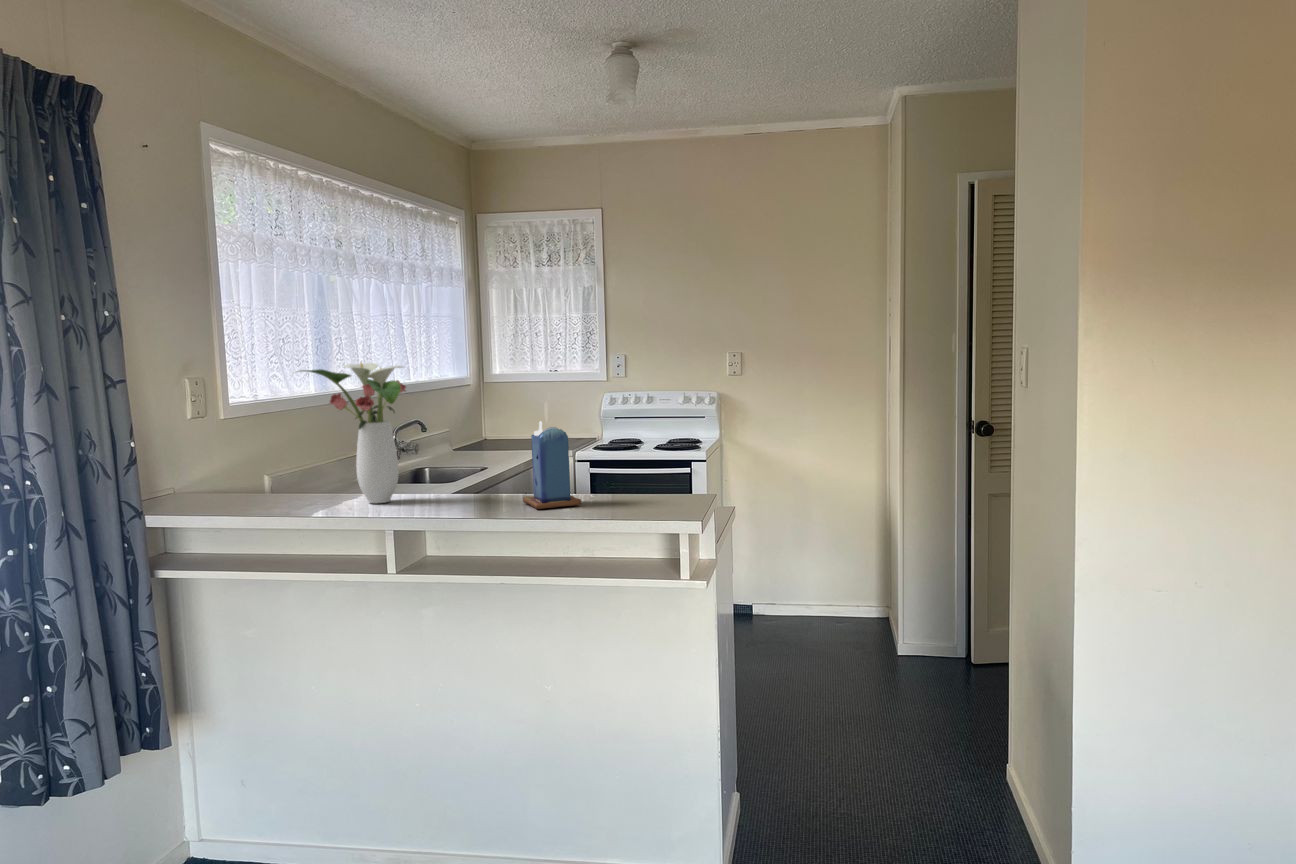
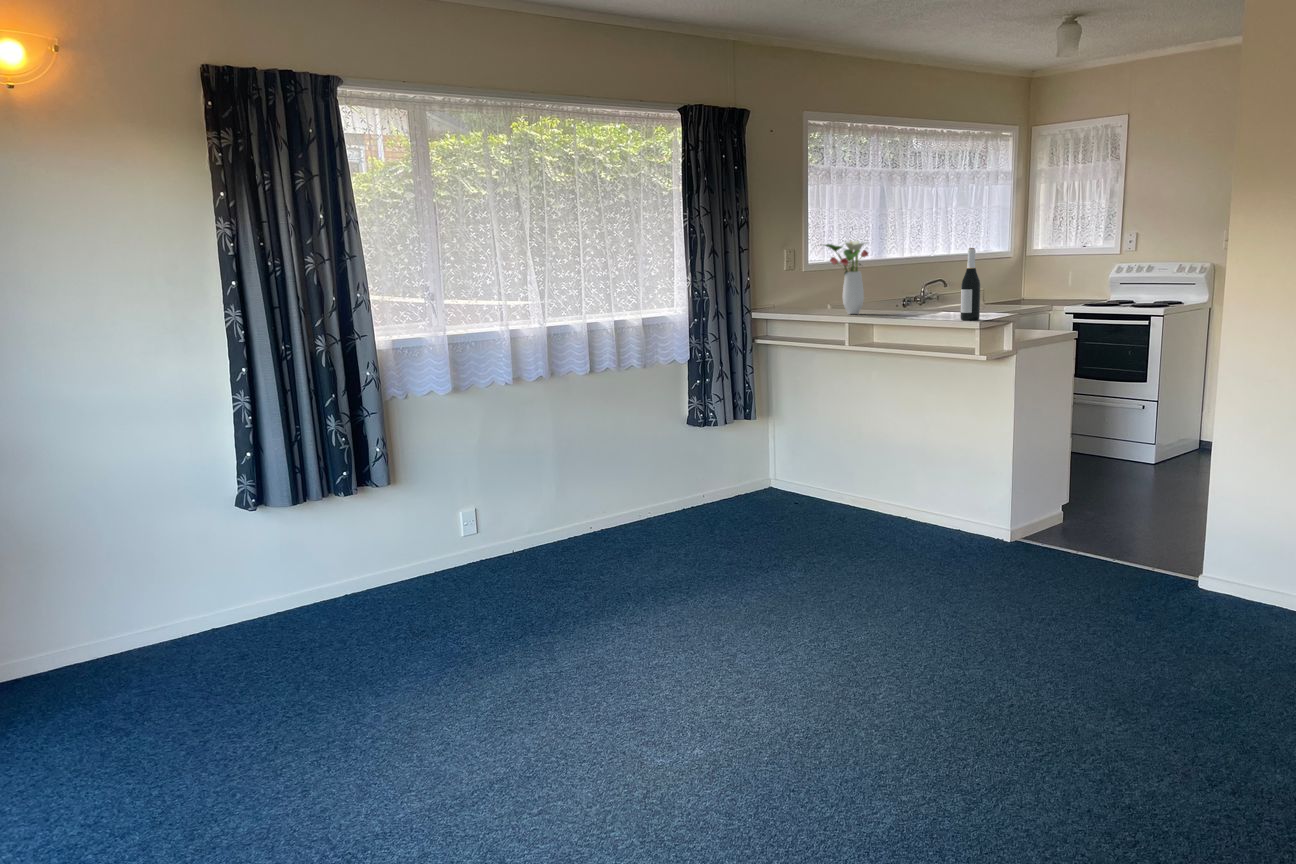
wine bottle: none [625,377,659,508] -> present [961,248,980,320]
candle: present [523,421,581,509] -> none [913,272,941,318]

